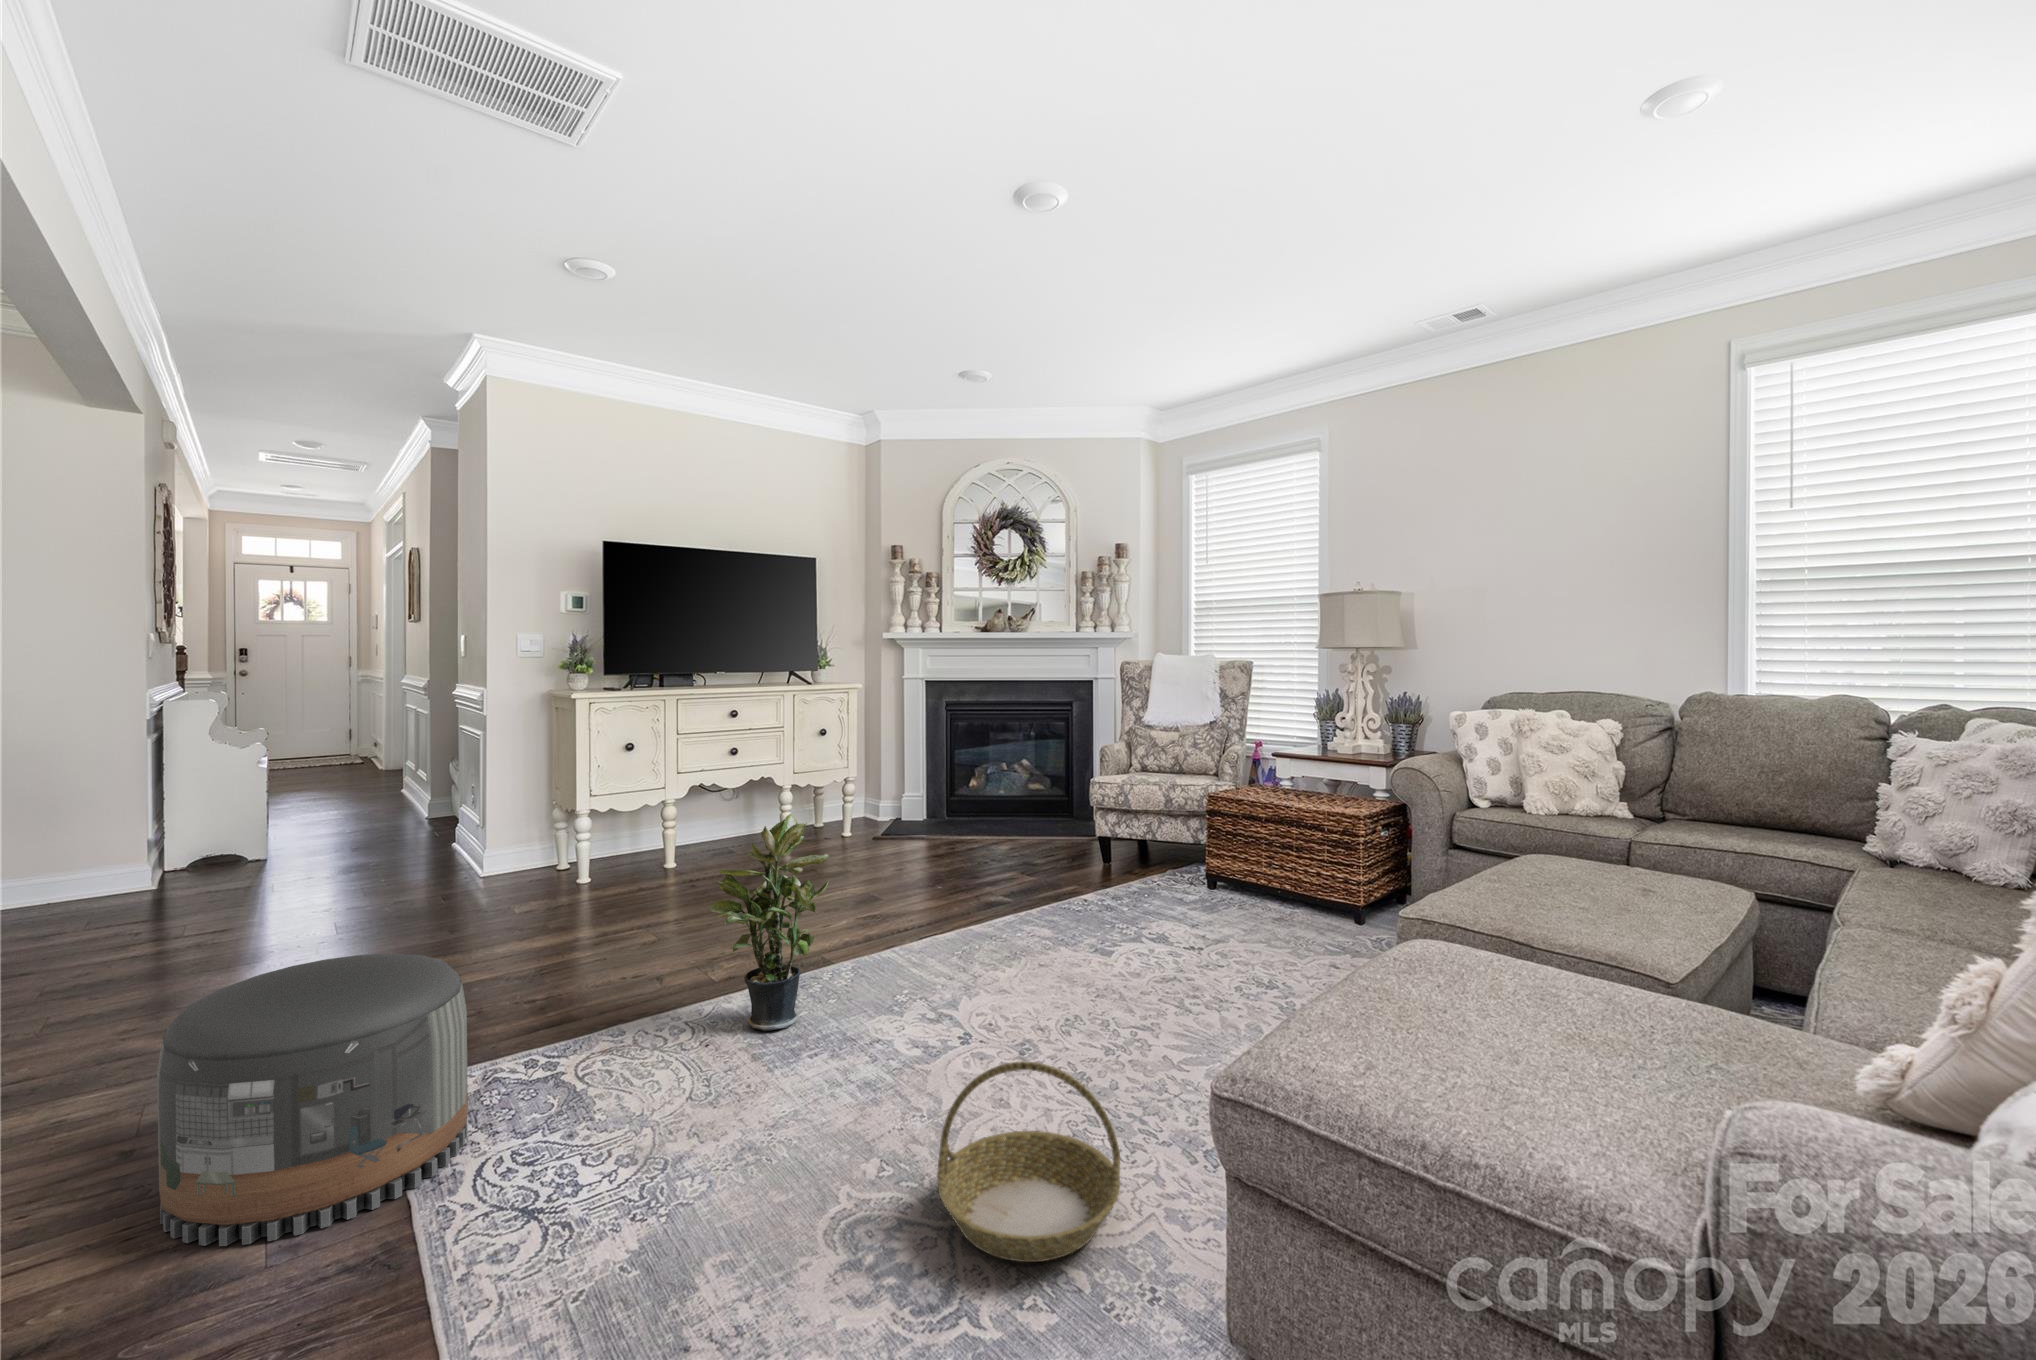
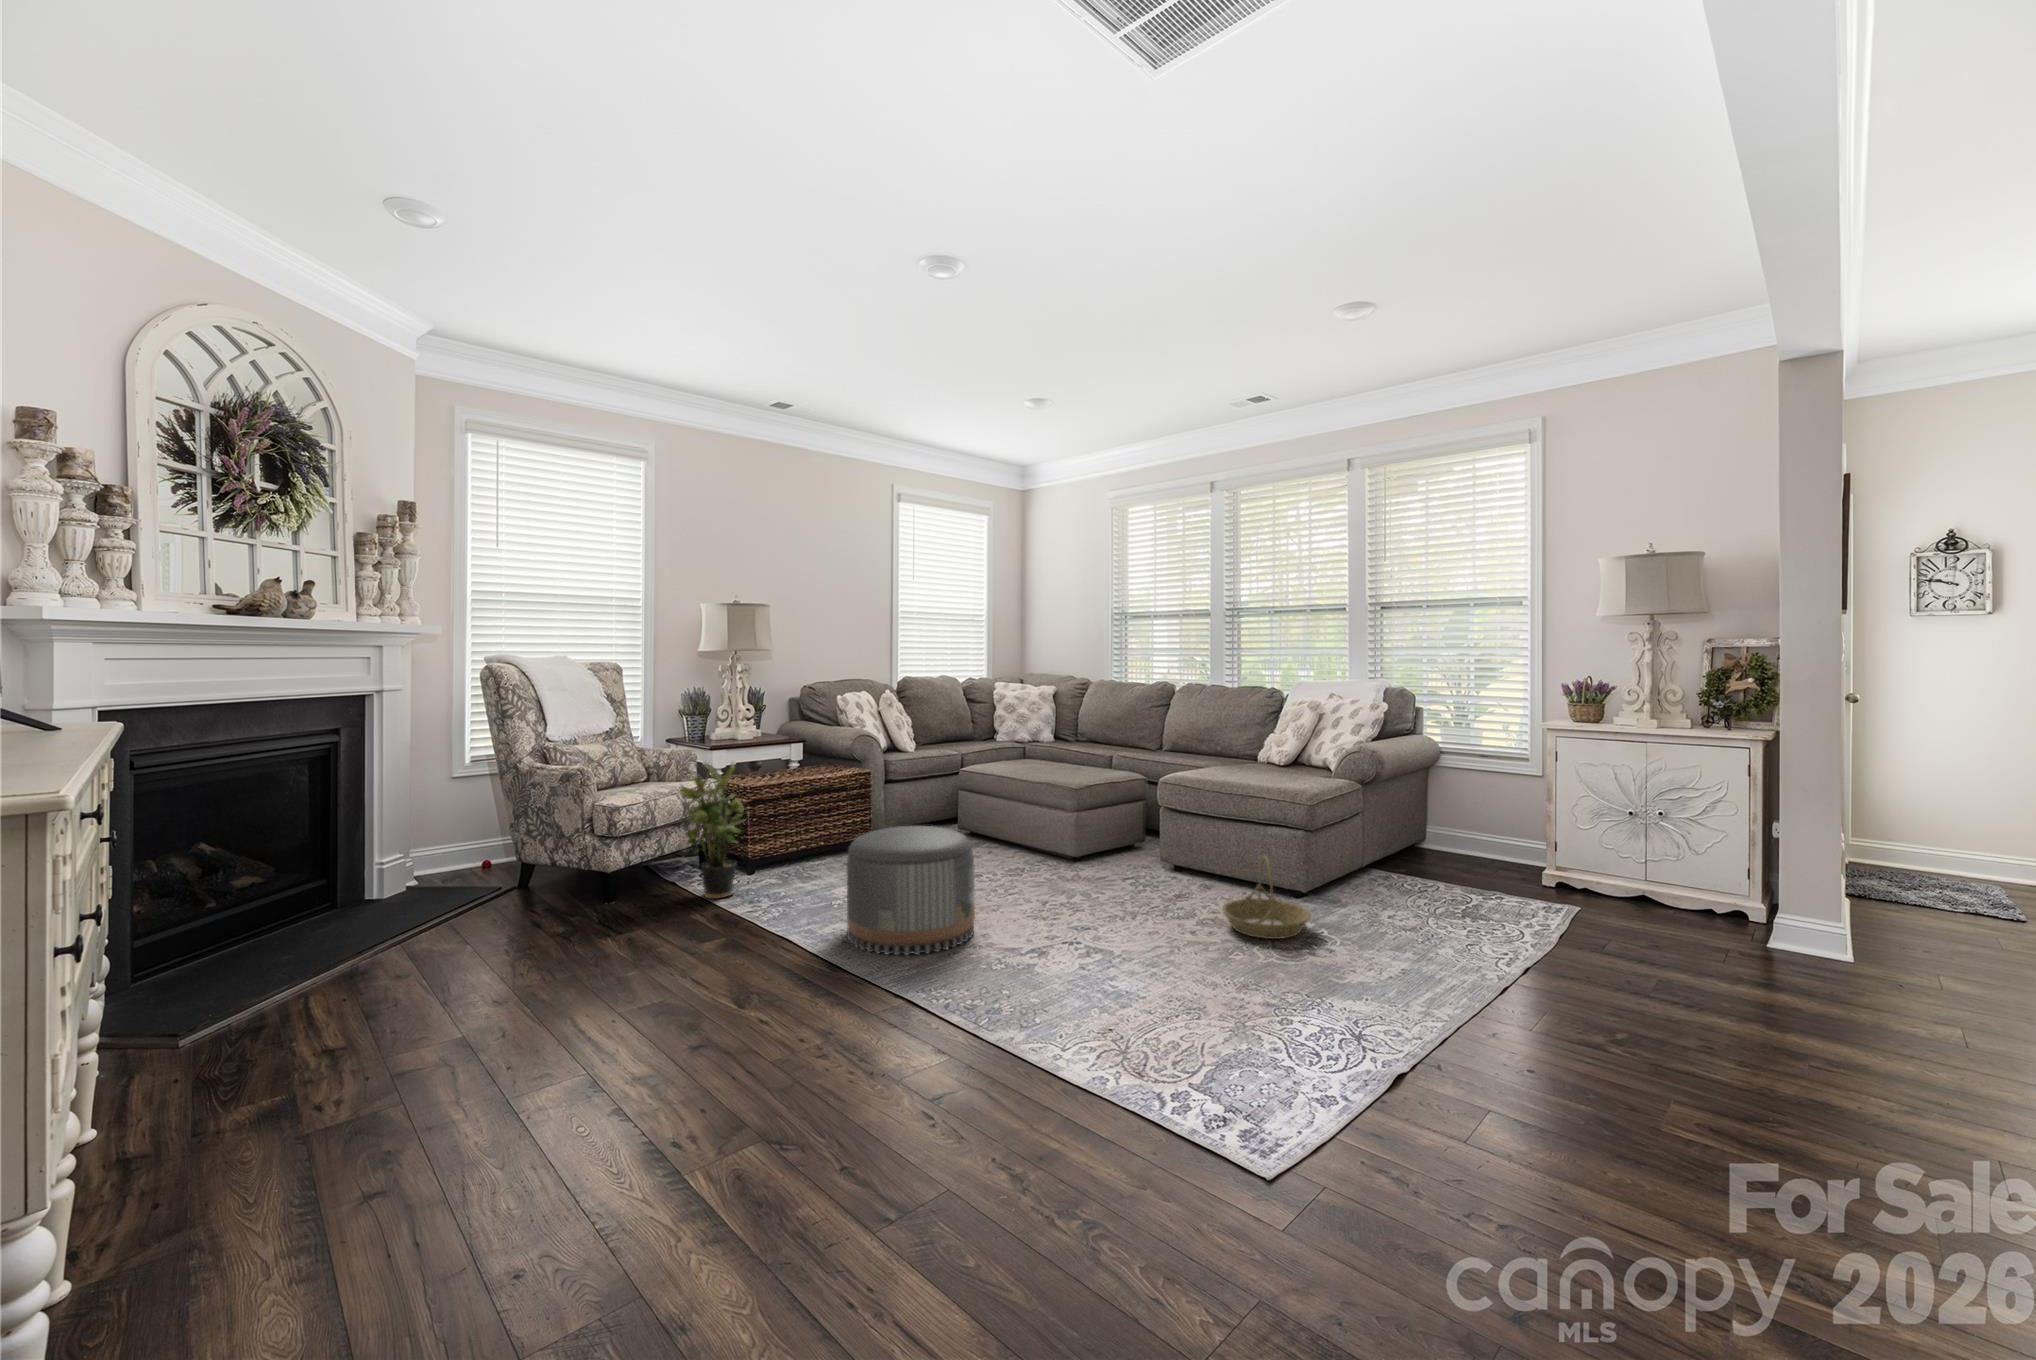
potted plant: present [709,814,829,1031] -> present [679,763,745,899]
pouf: present [157,954,468,1246] -> present [846,826,975,955]

